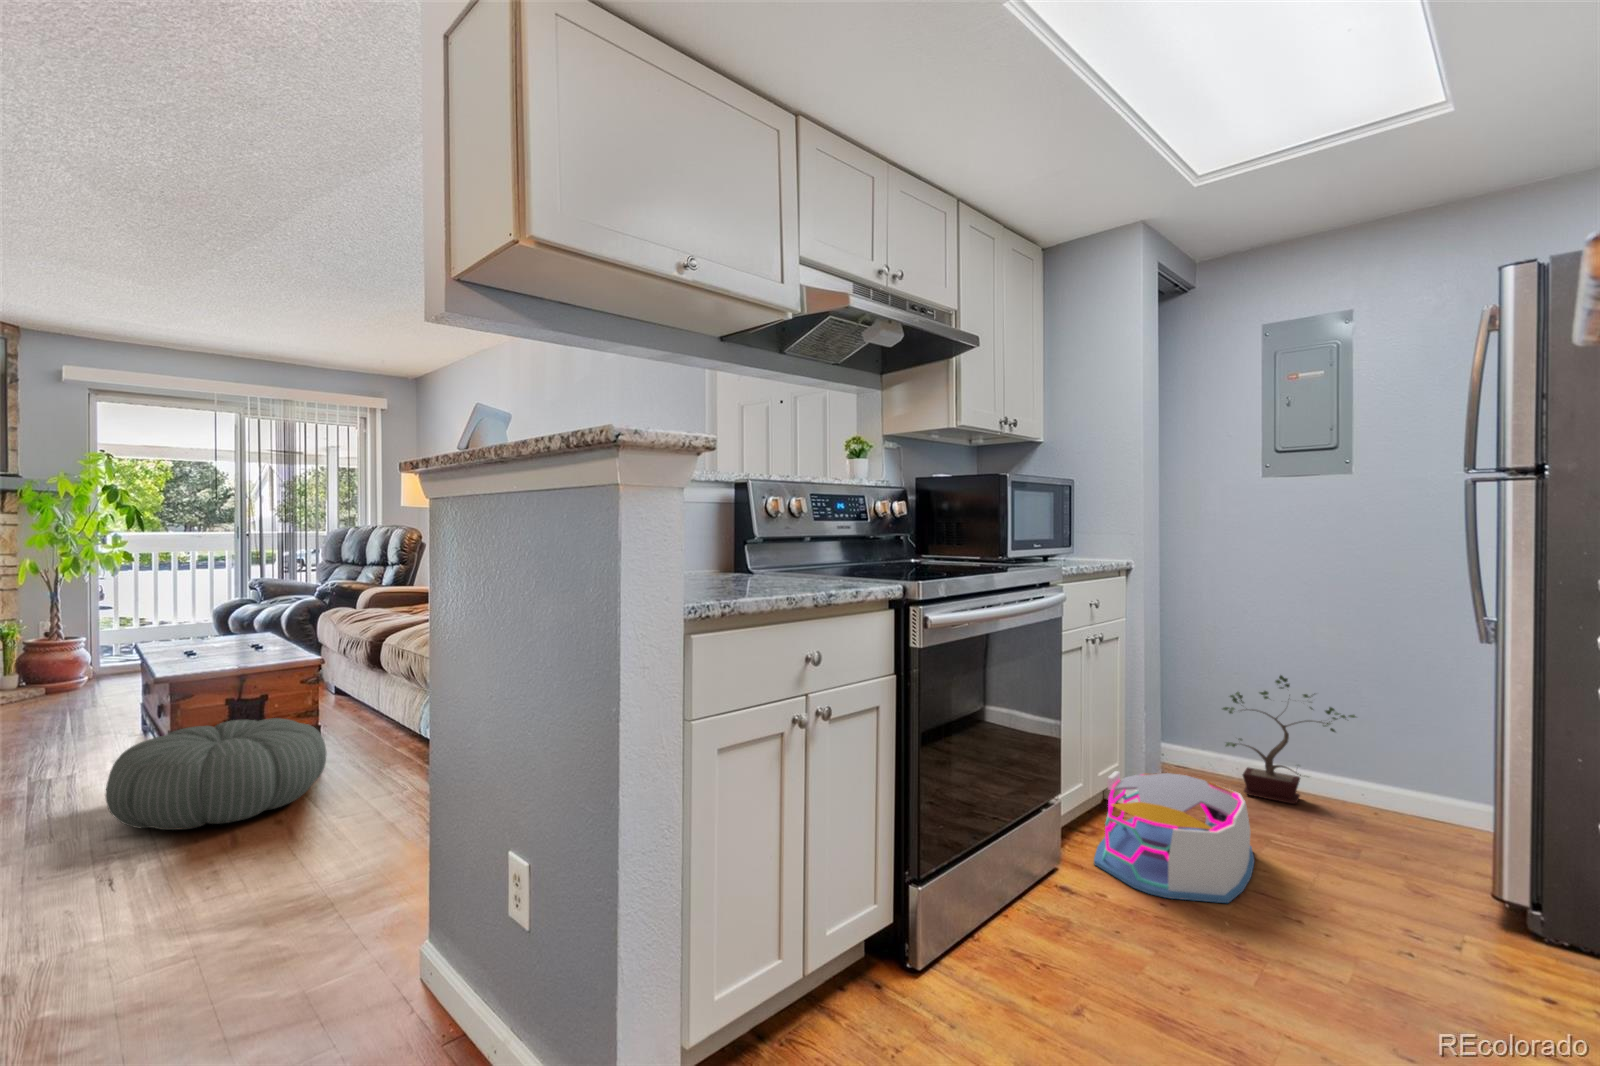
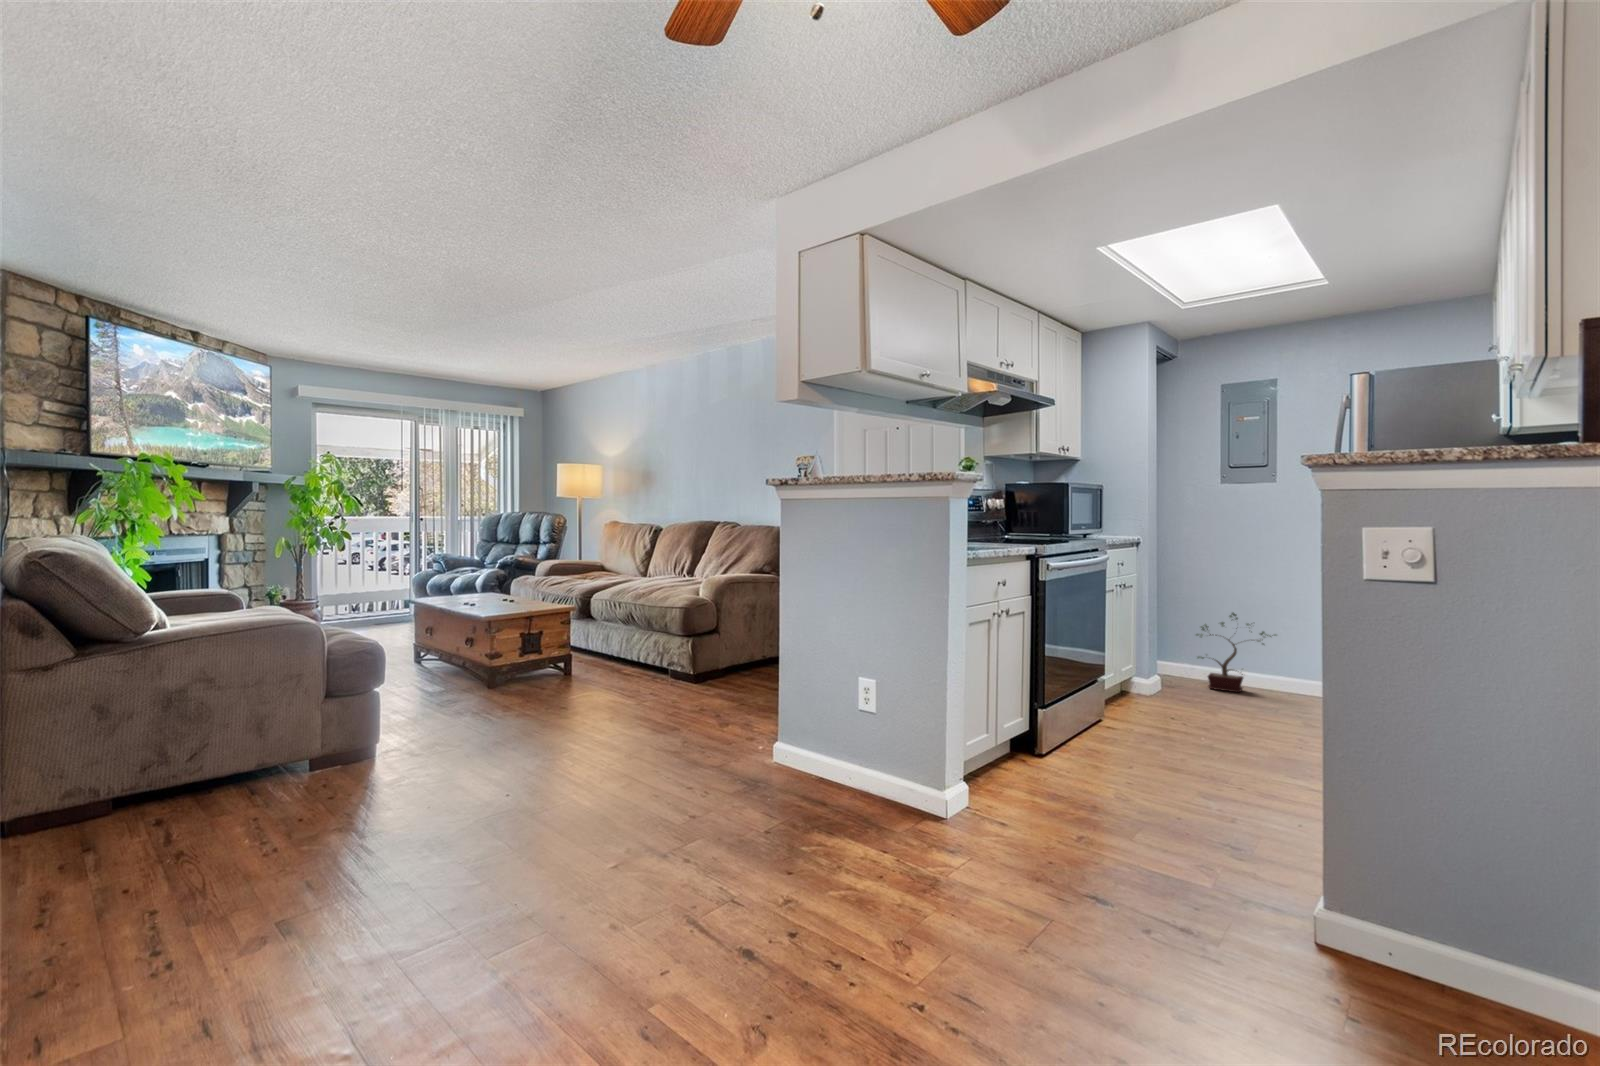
pouf: present [105,718,327,830] -> none [499,642,617,705]
storage bin: present [1094,771,1254,903] -> none [1121,666,1214,729]

